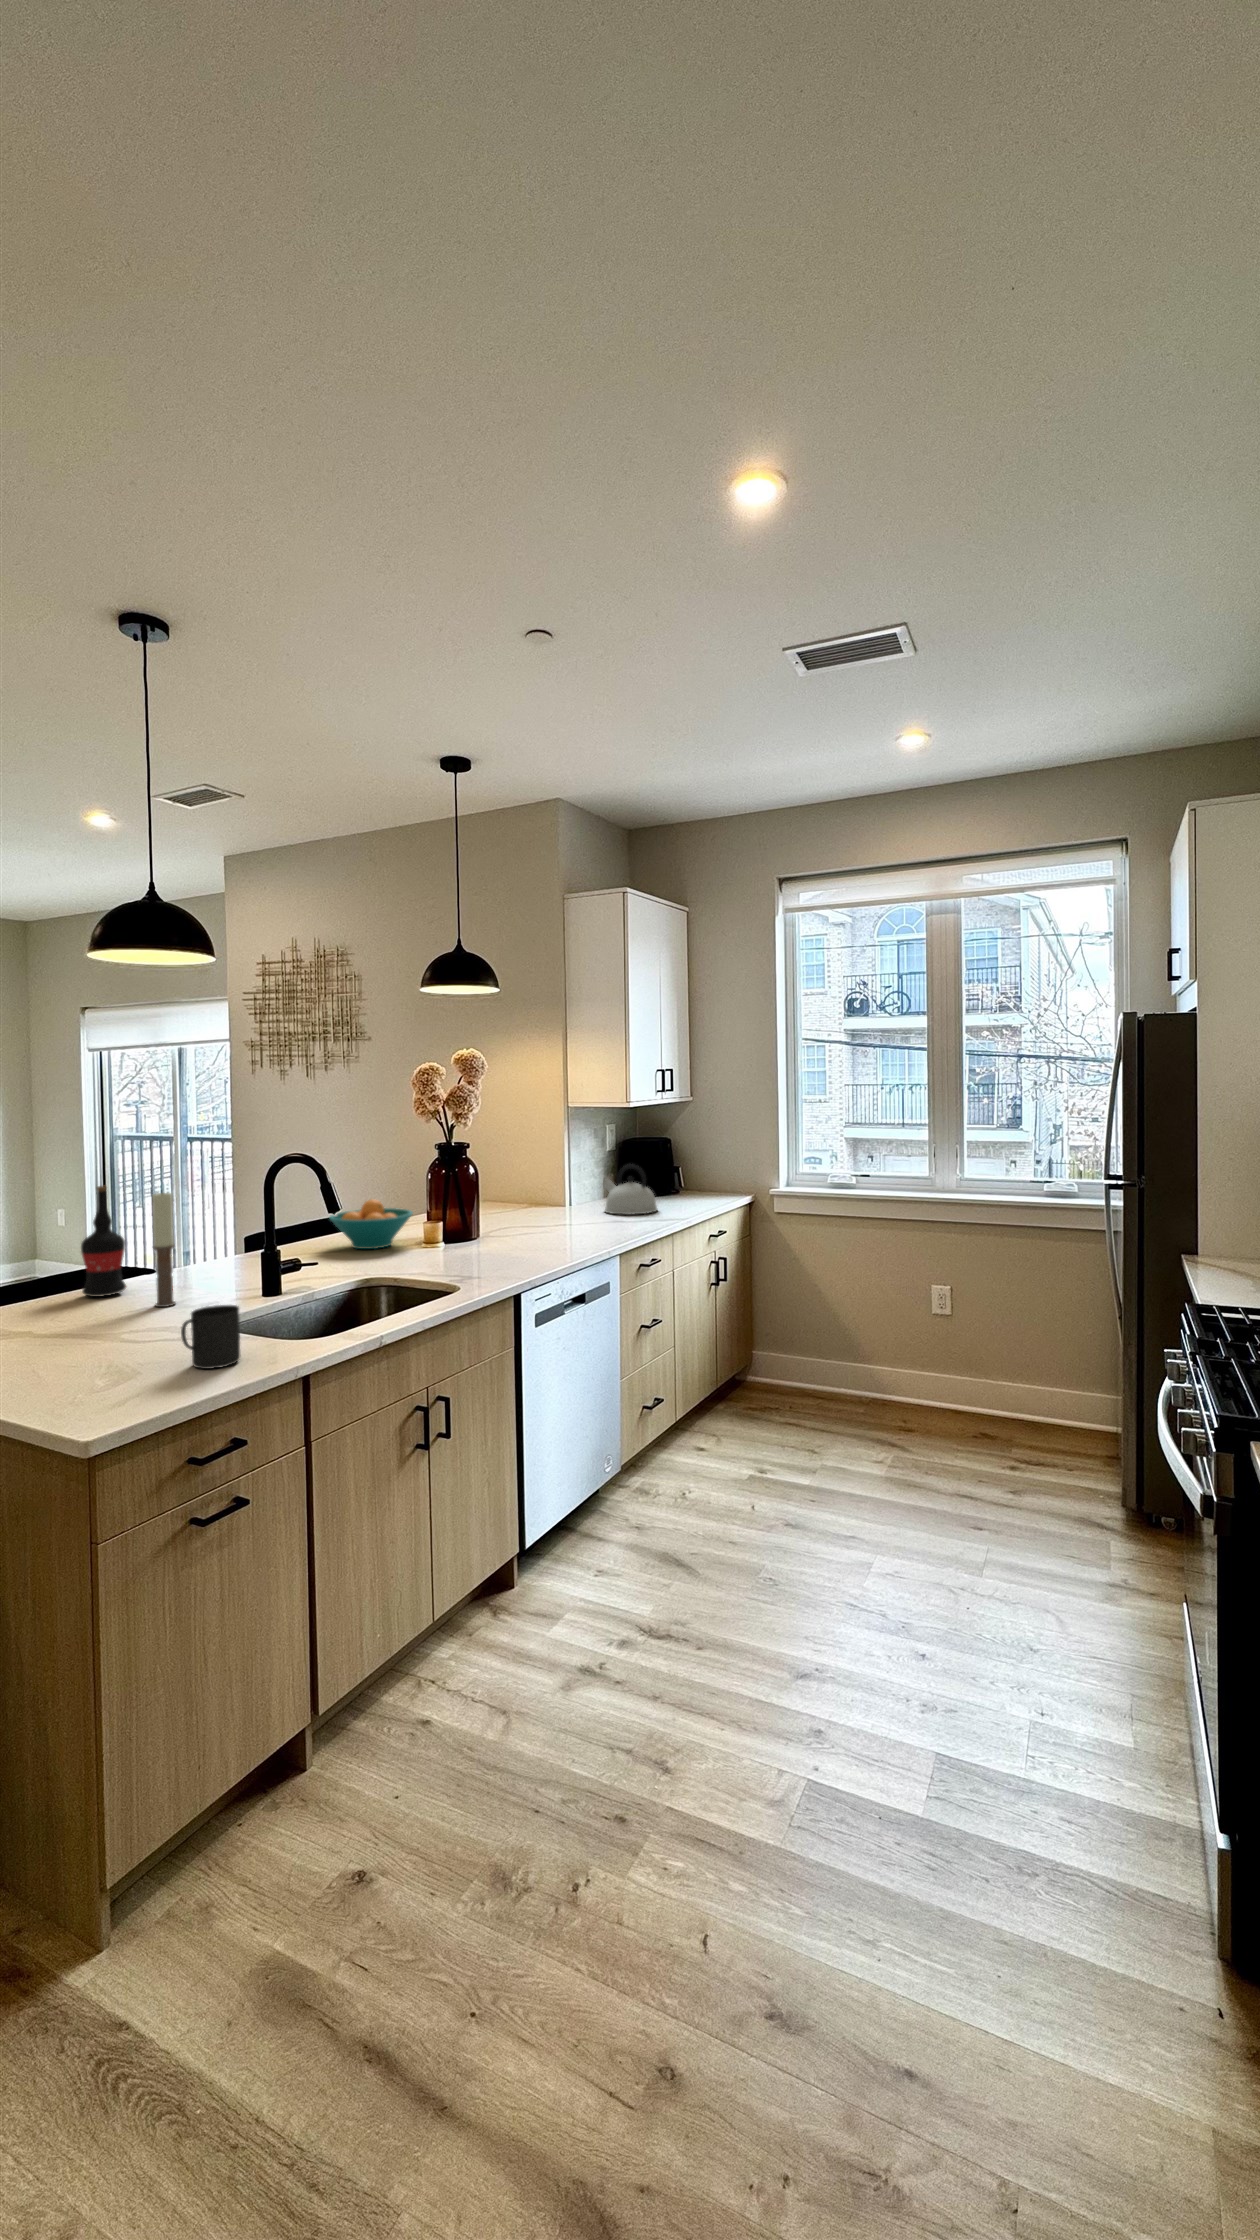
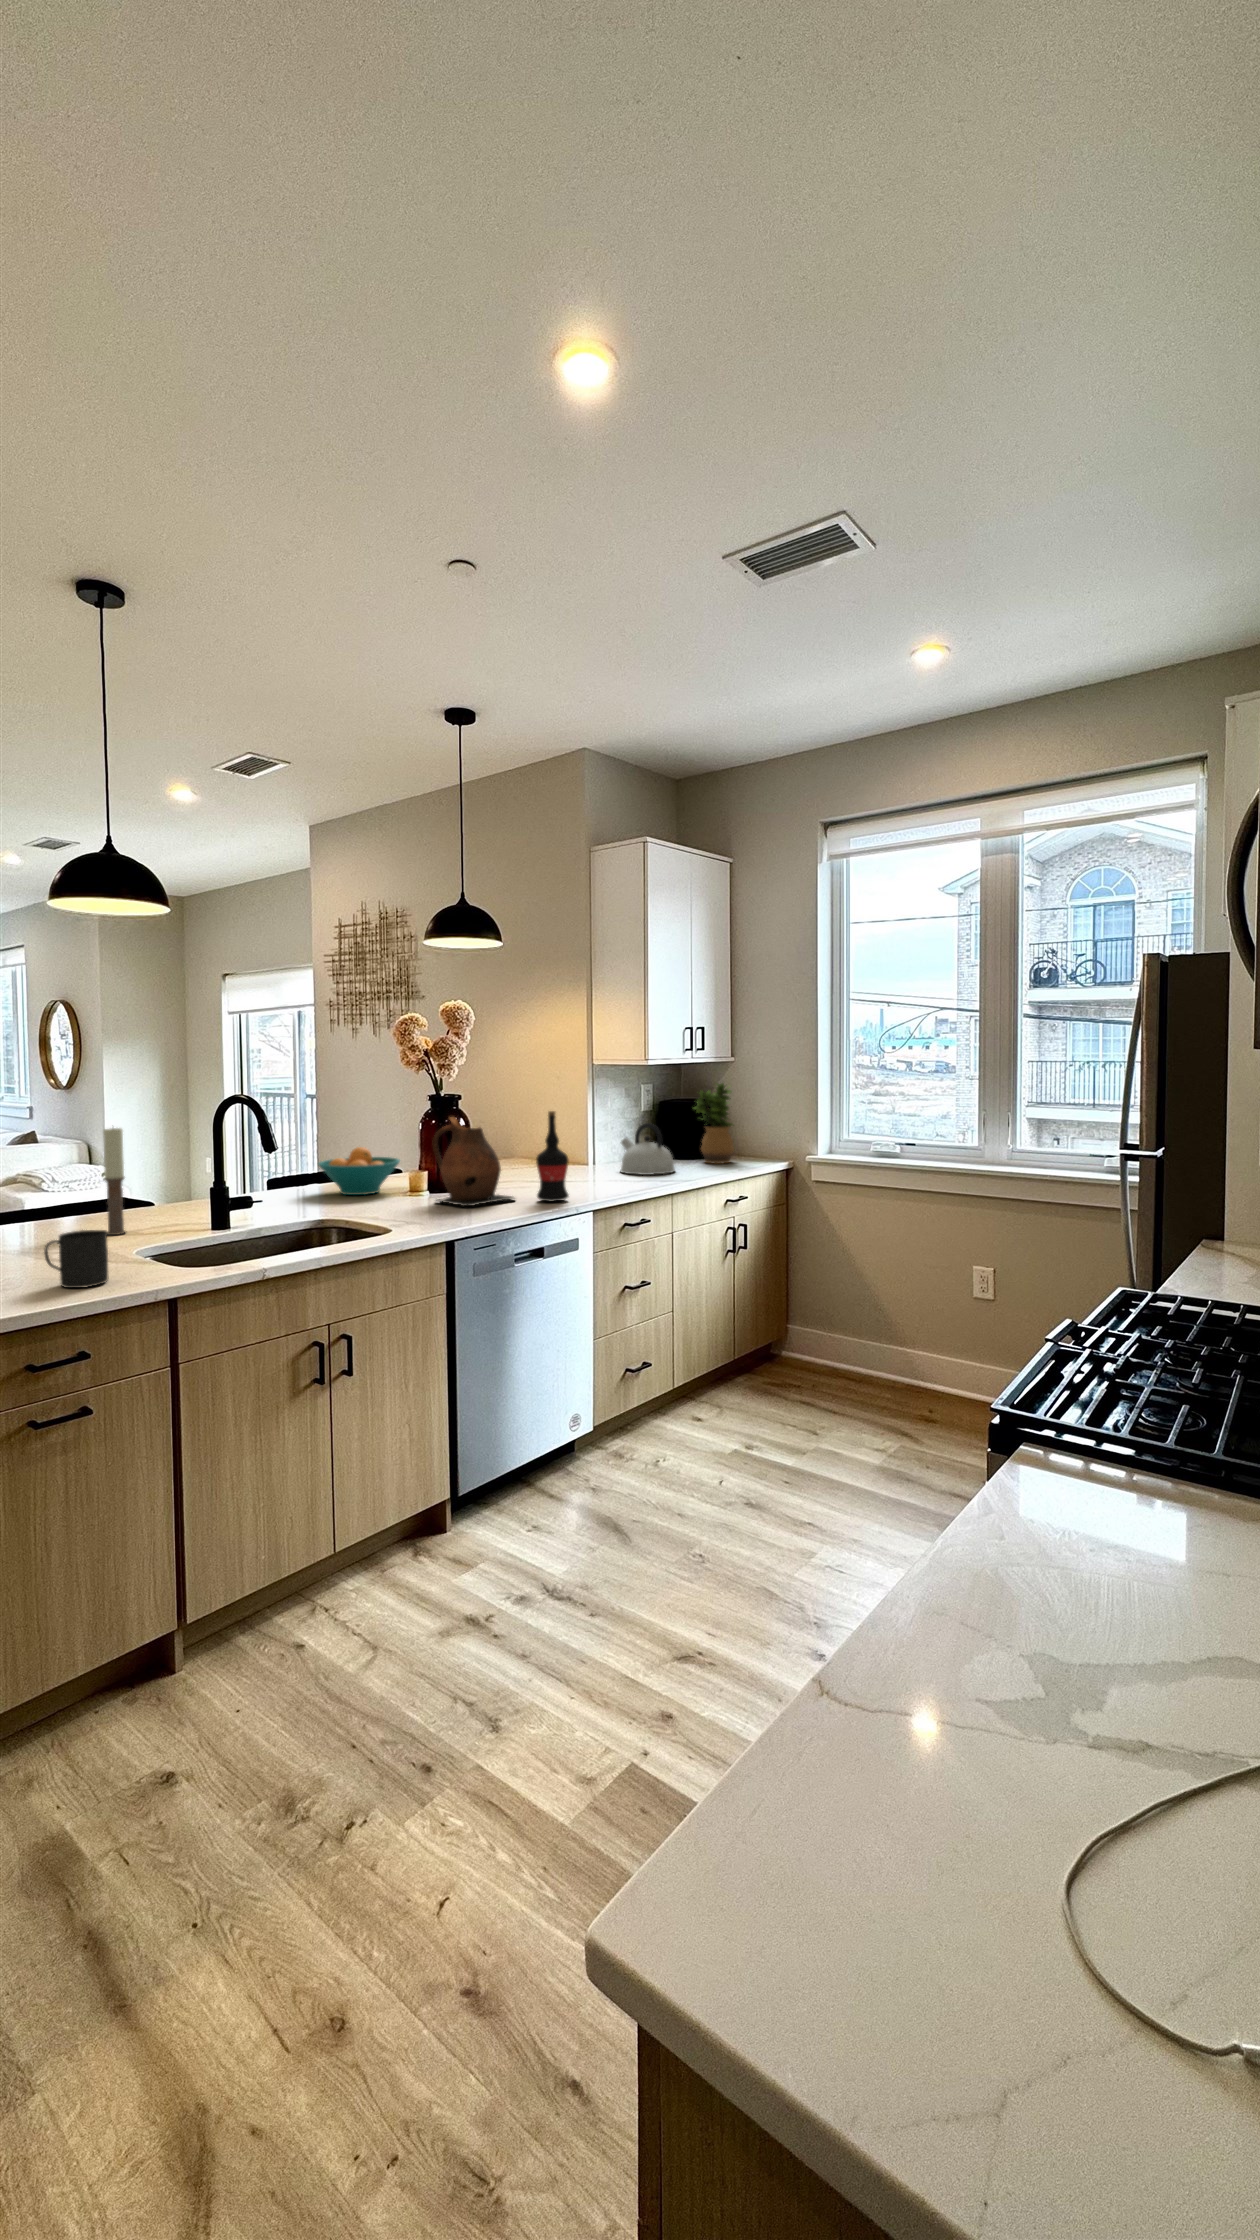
potted plant: none [660,1122,701,1200] -> present [694,1083,734,1164]
ceramic pitcher: none [461,1167,543,1257] -> present [433,1117,514,1206]
wine bottle: present [81,1186,126,1297] -> present [536,1111,569,1202]

